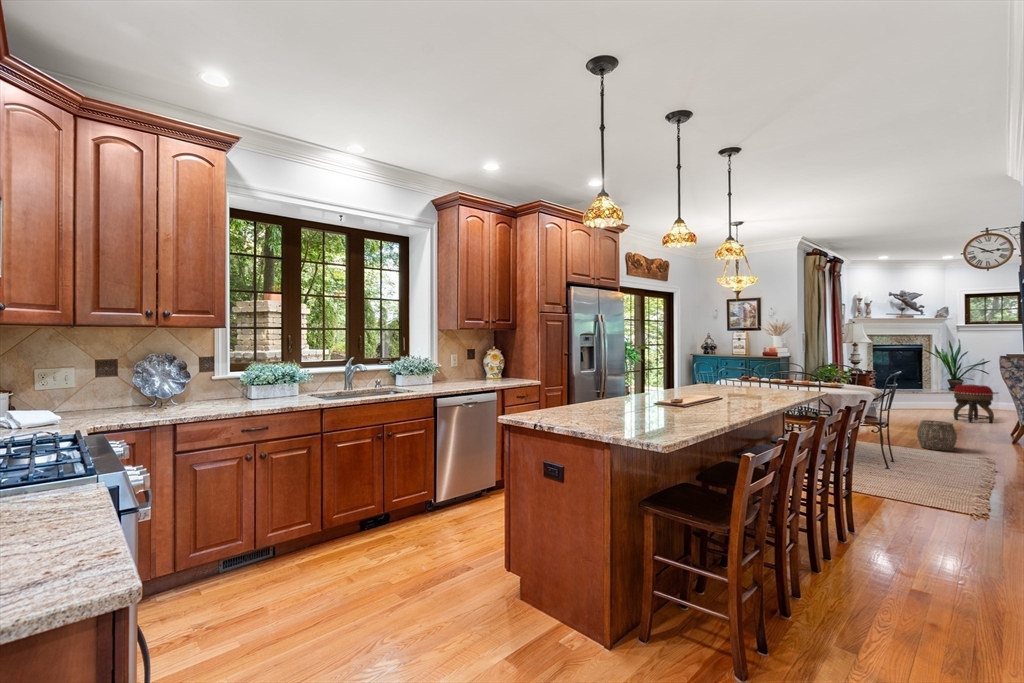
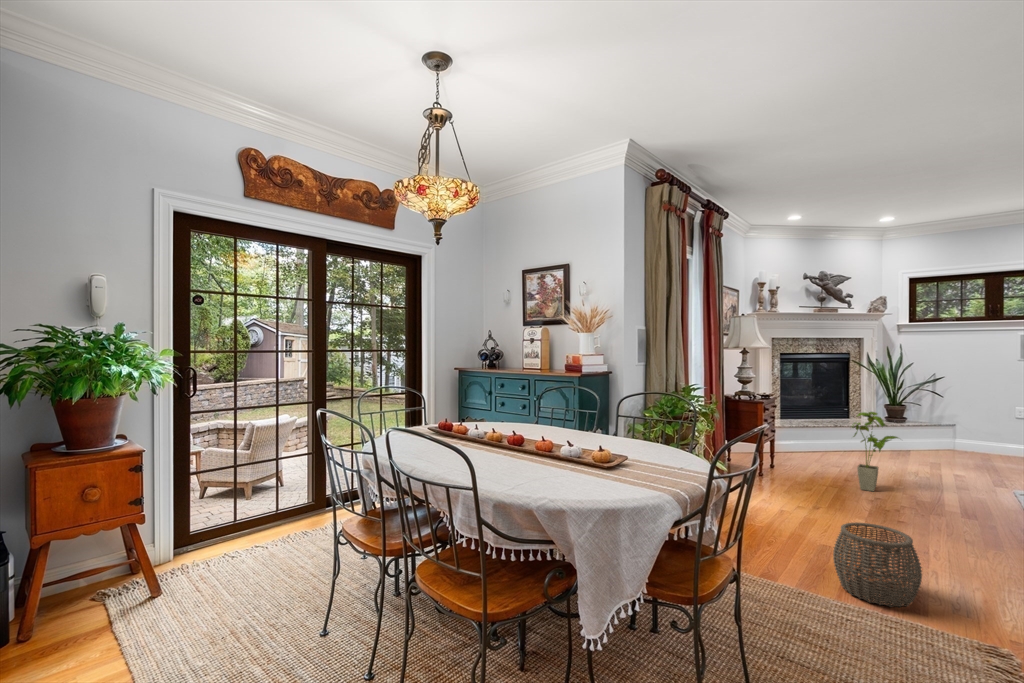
house plant: none [924,379,956,424] -> present [852,412,898,492]
footstool: present [953,384,994,423] -> none [897,419,963,487]

